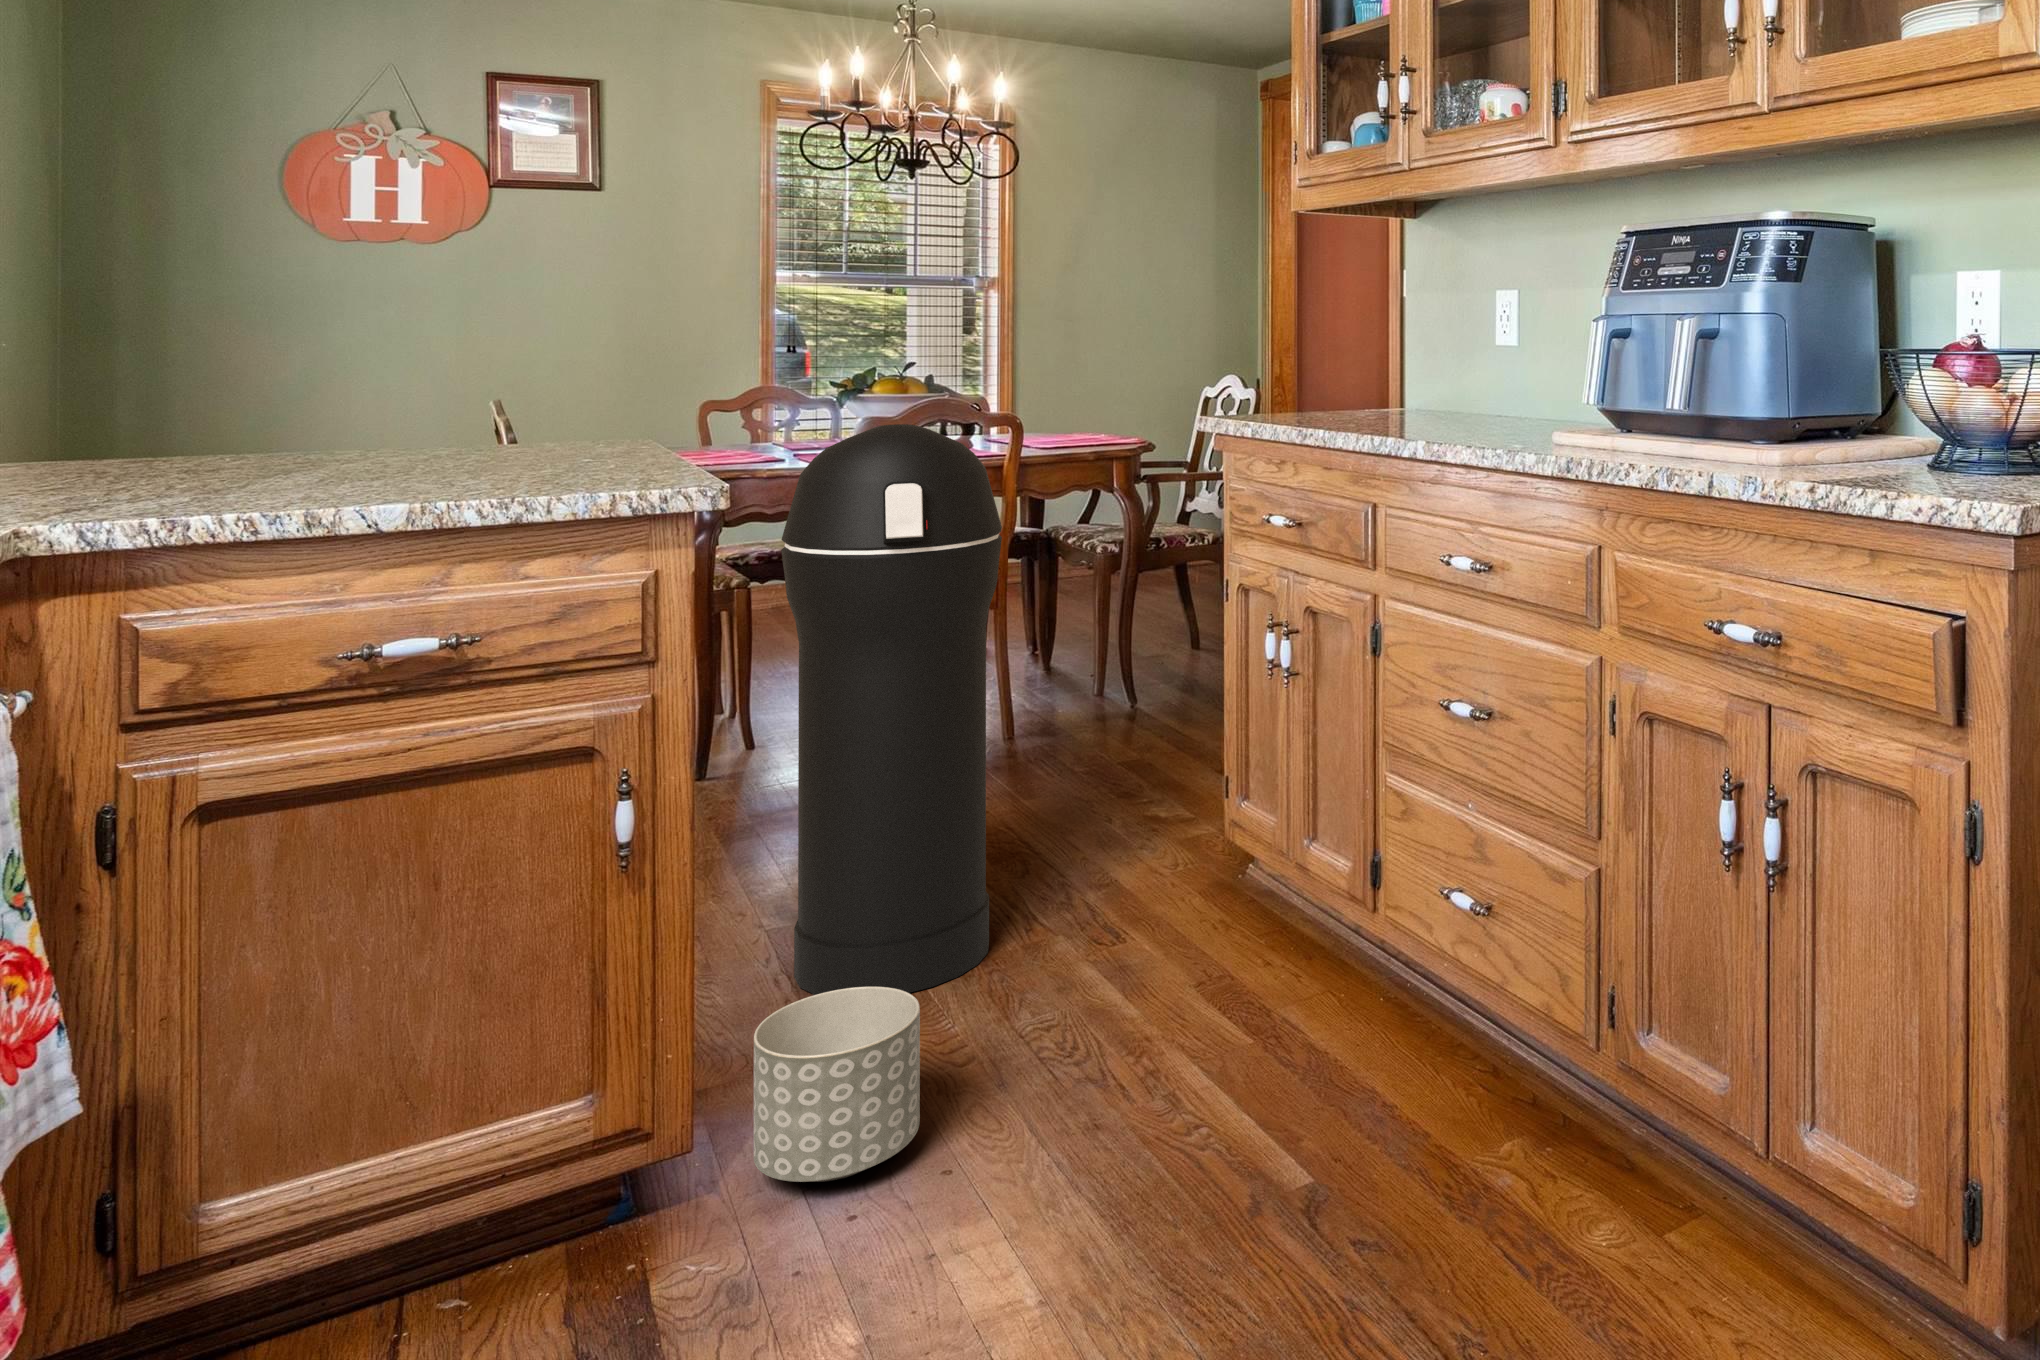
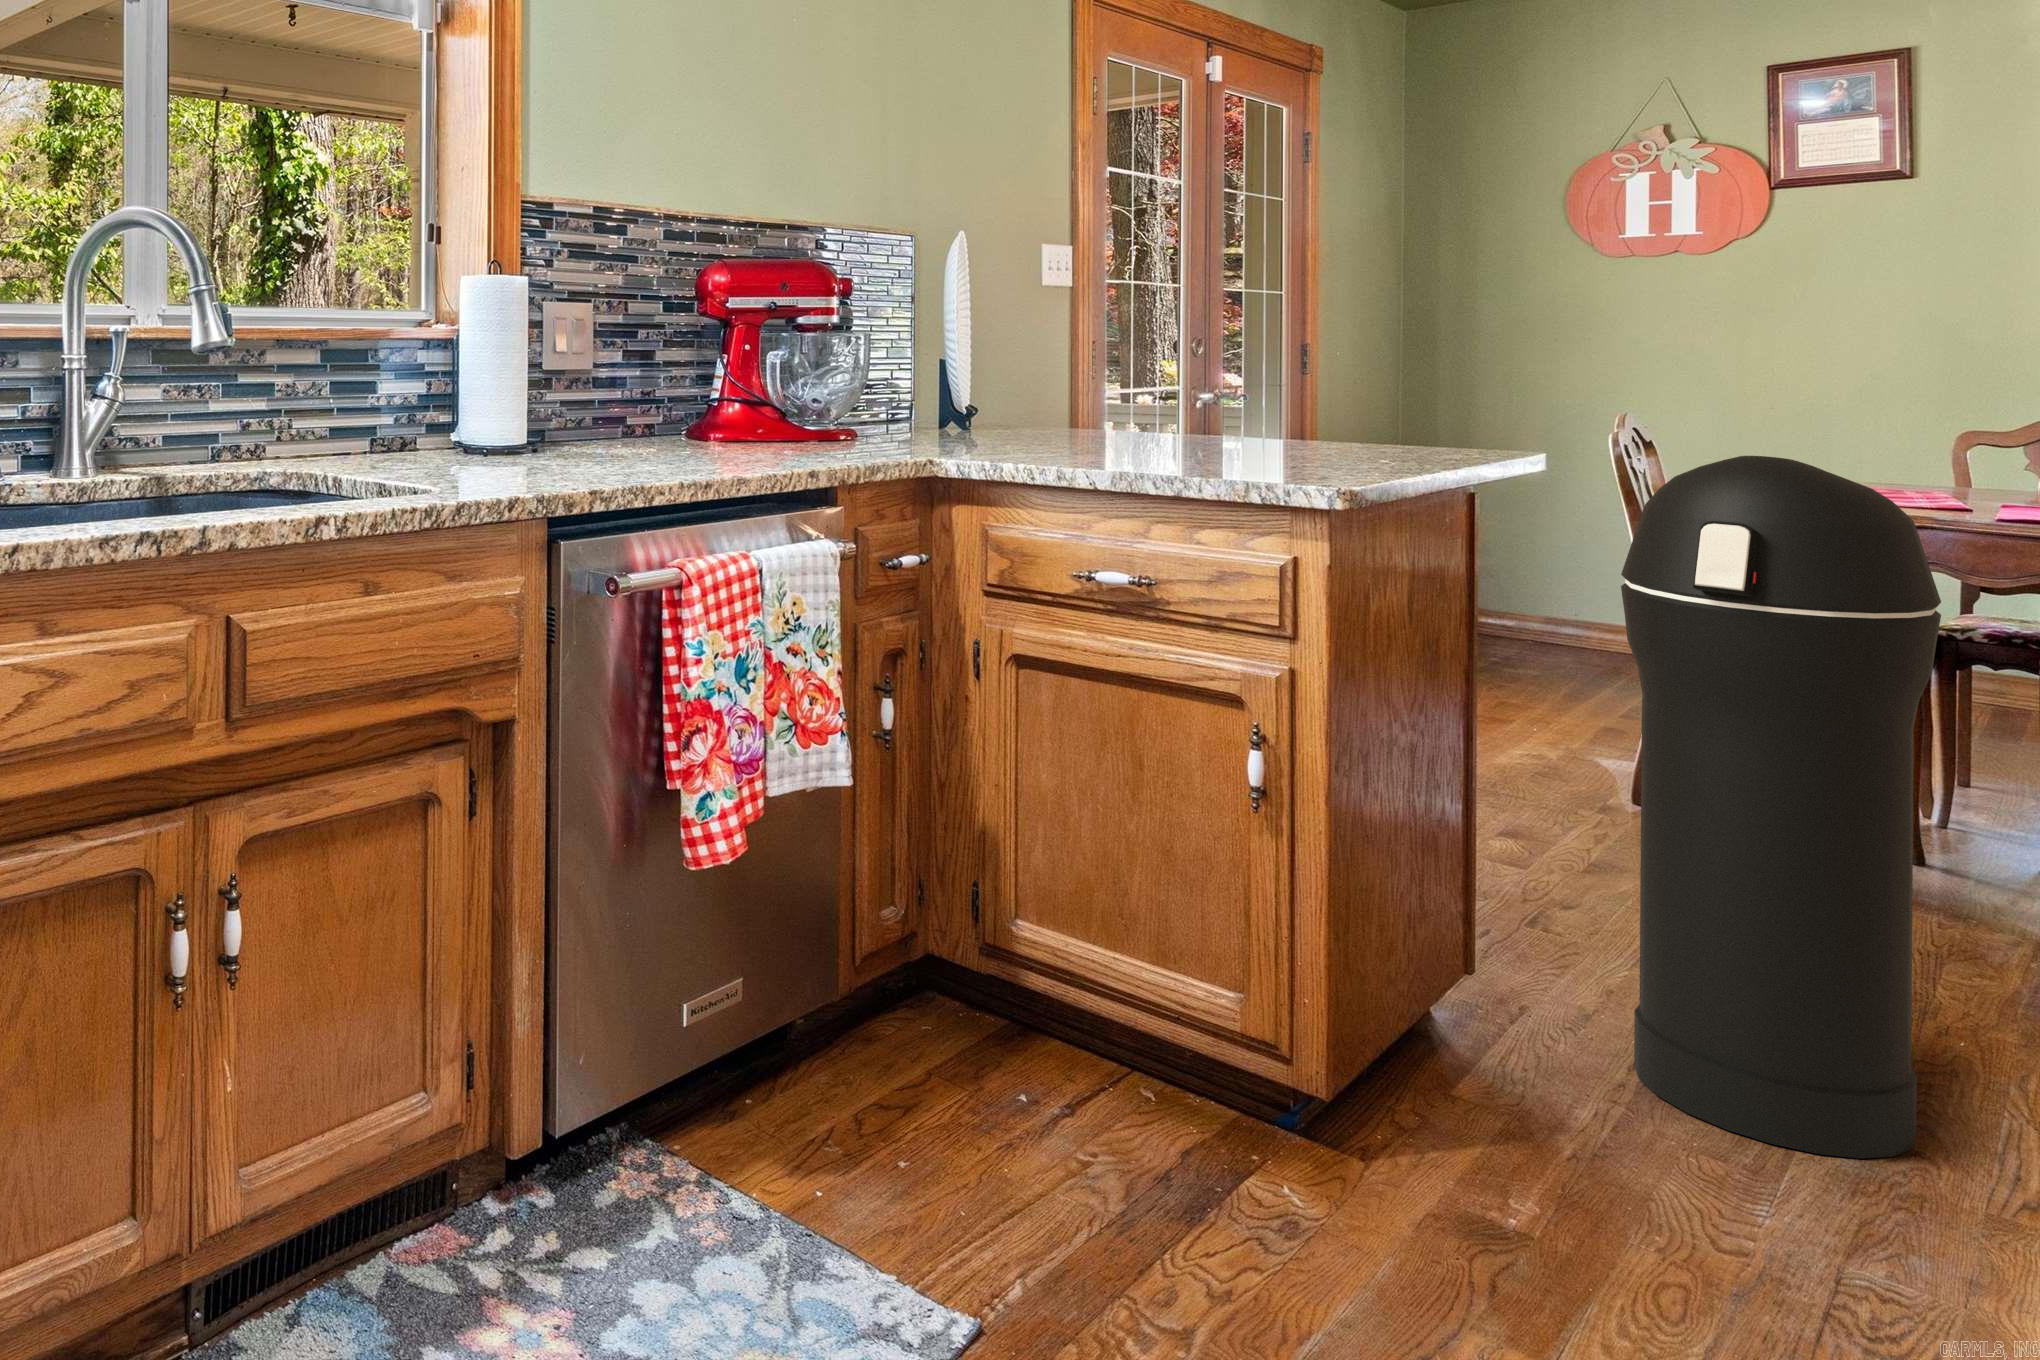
planter: present [754,986,920,1182] -> none [1382,1019,1567,1222]

